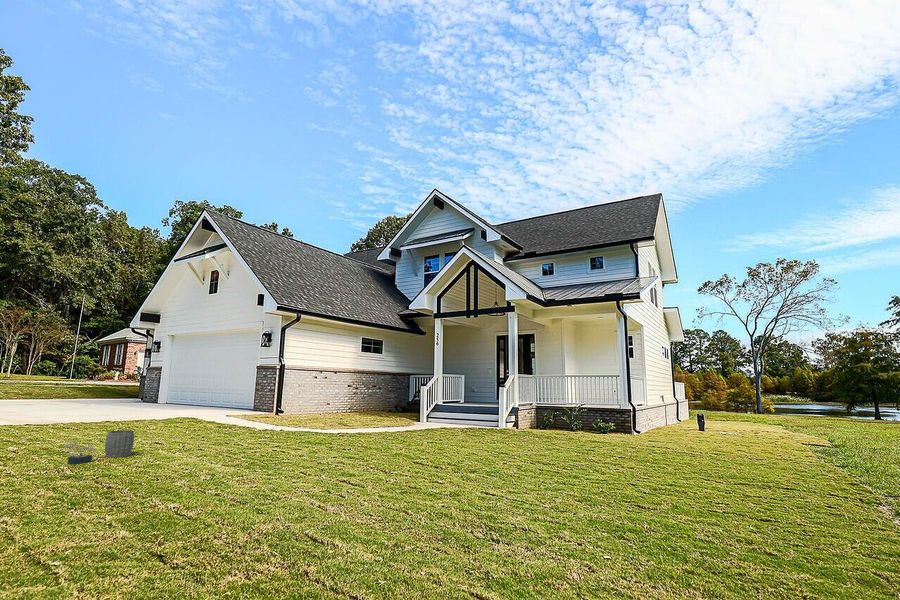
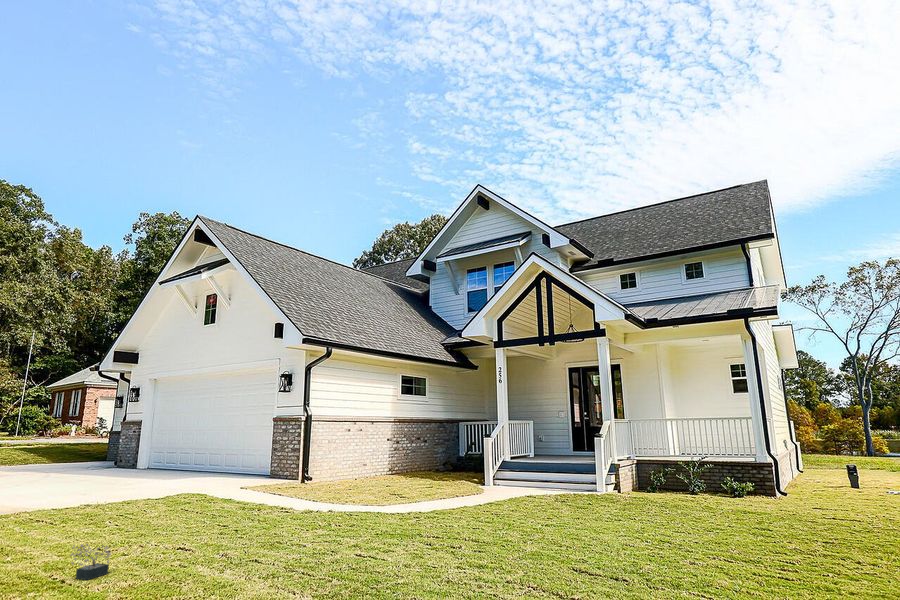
woven basket: present [105,430,134,457] -> none [121,523,159,564]

